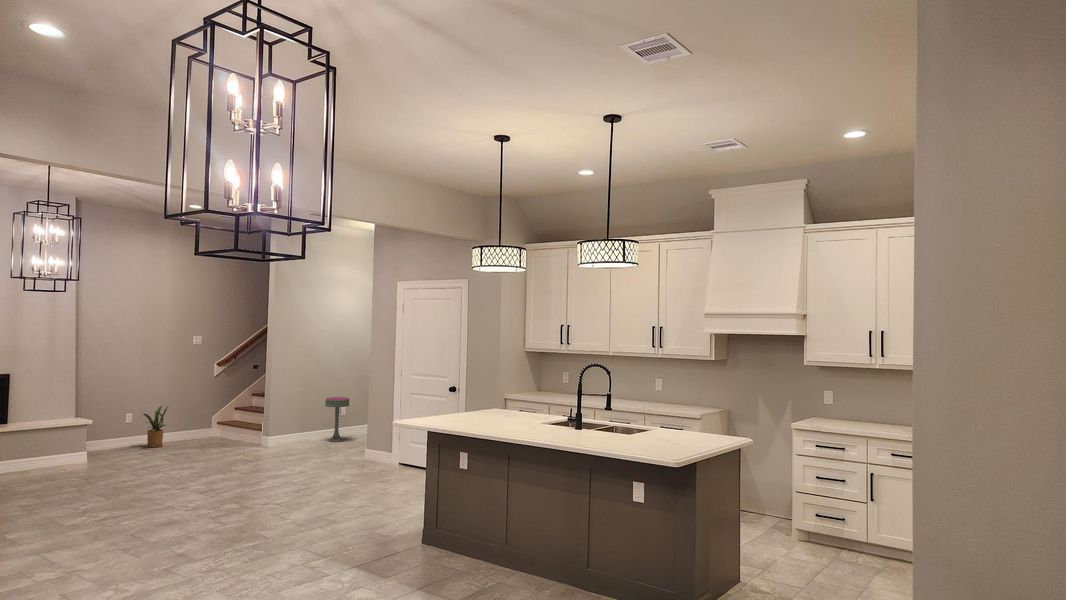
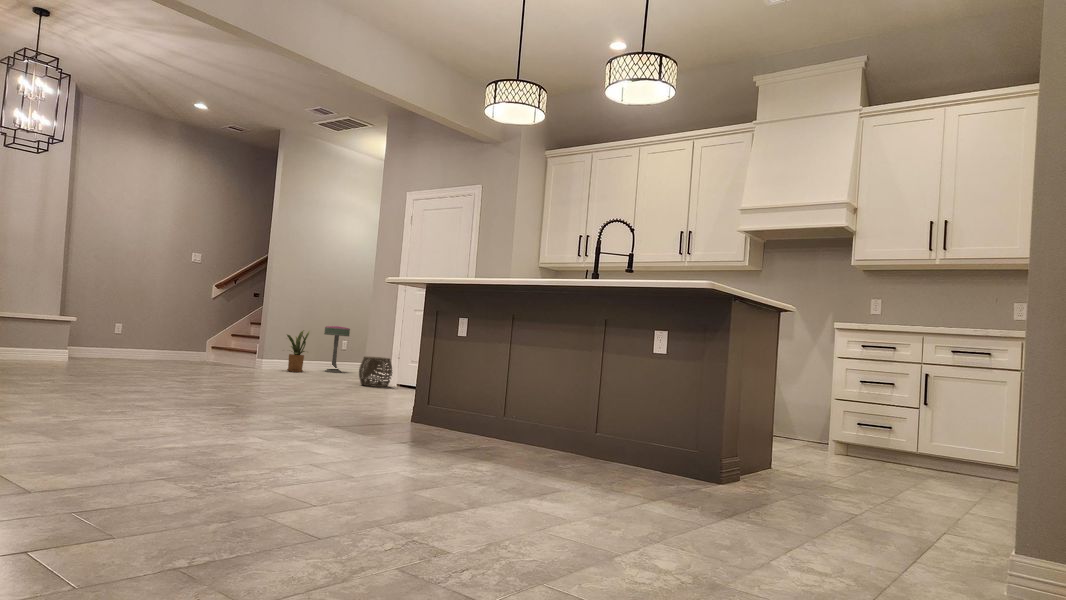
house plant: present [144,405,168,448] -> present [287,330,309,372]
woven basket: none [364,439,396,469] -> present [359,356,392,387]

